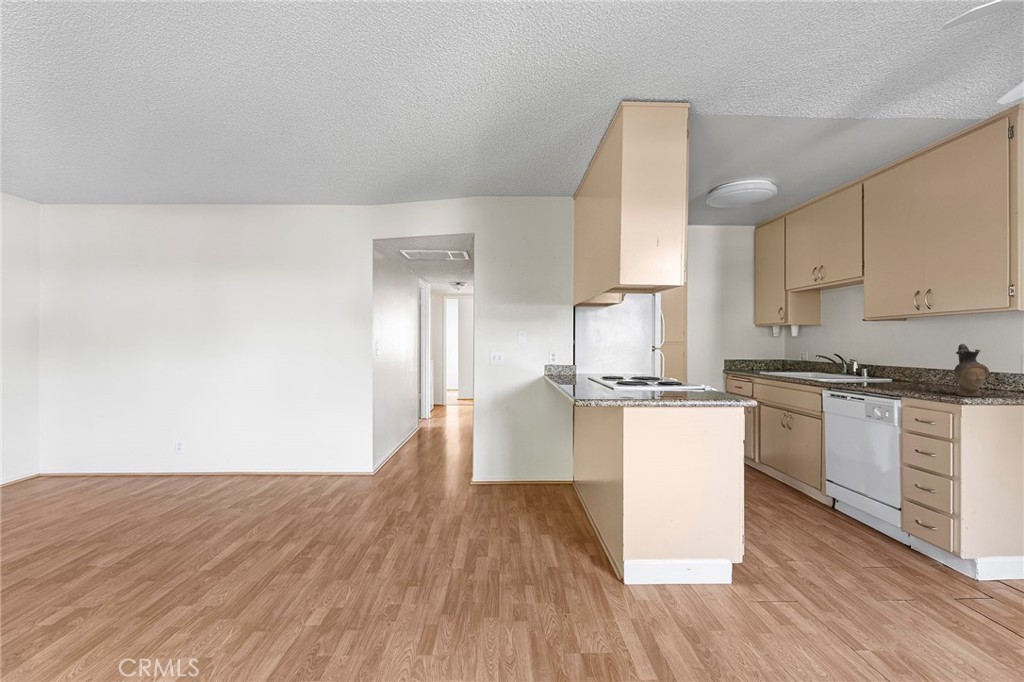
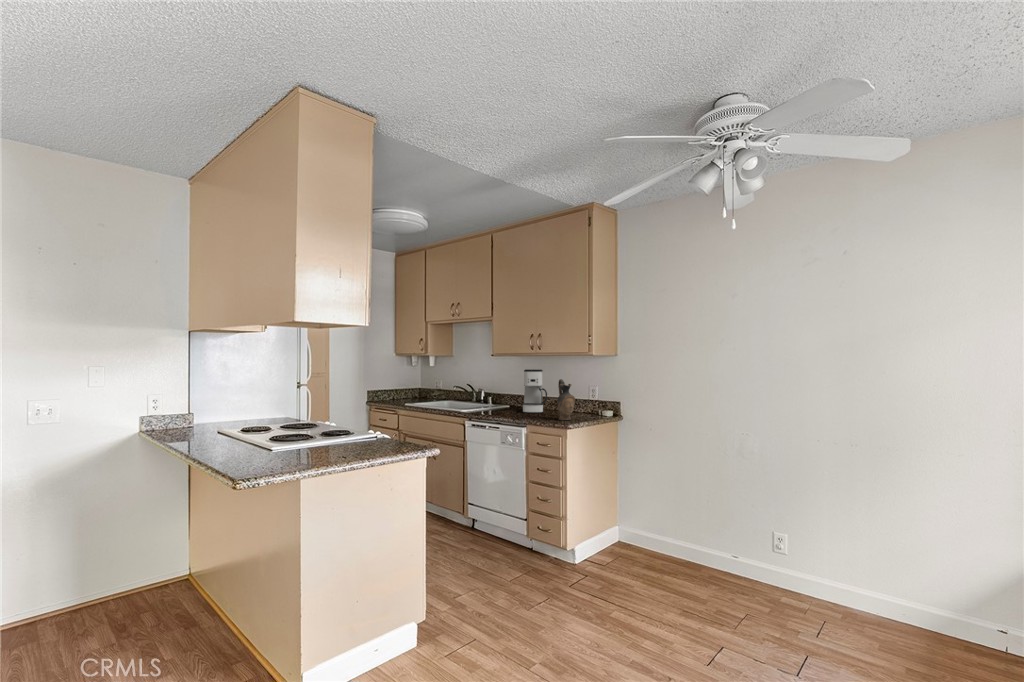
coffee maker: none [905,335,948,387] -> present [523,369,547,413]

